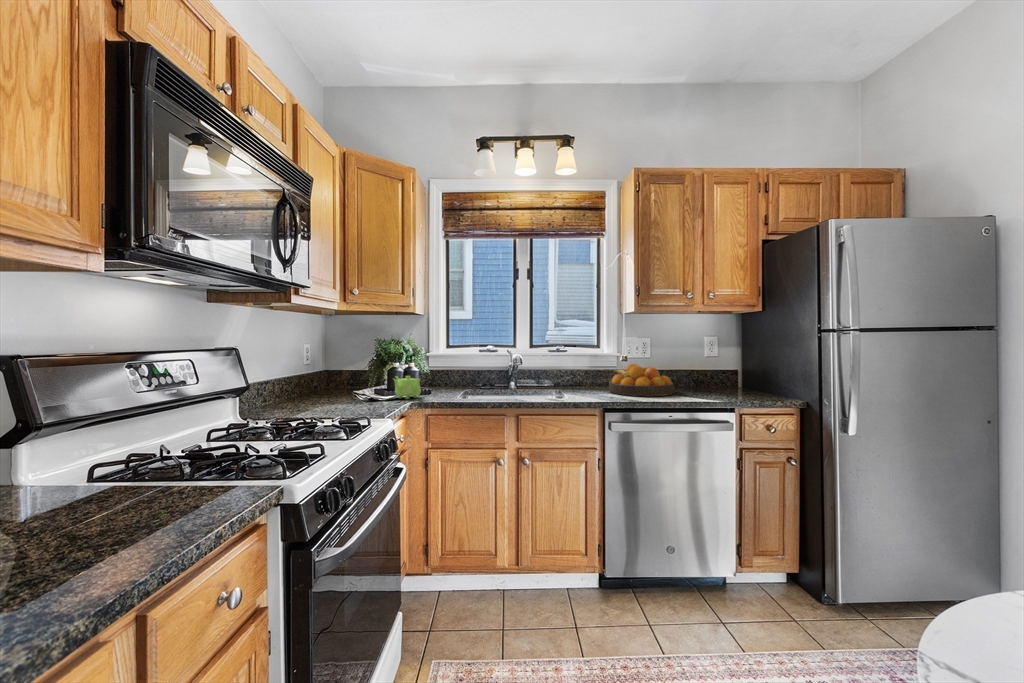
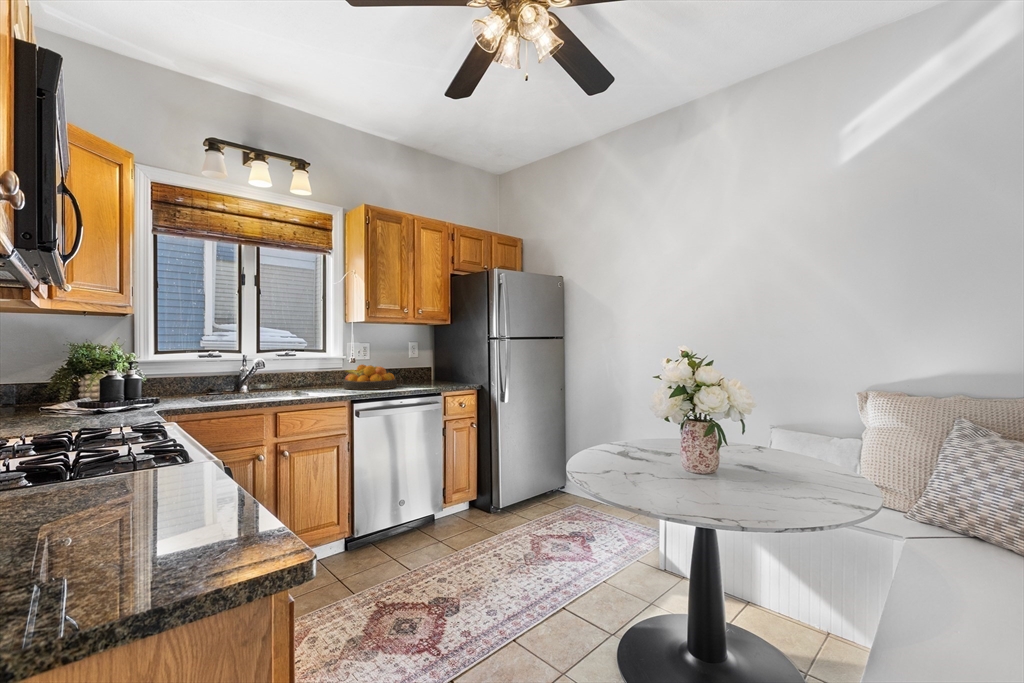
teapot: present [394,376,421,399] -> none [118,384,164,410]

